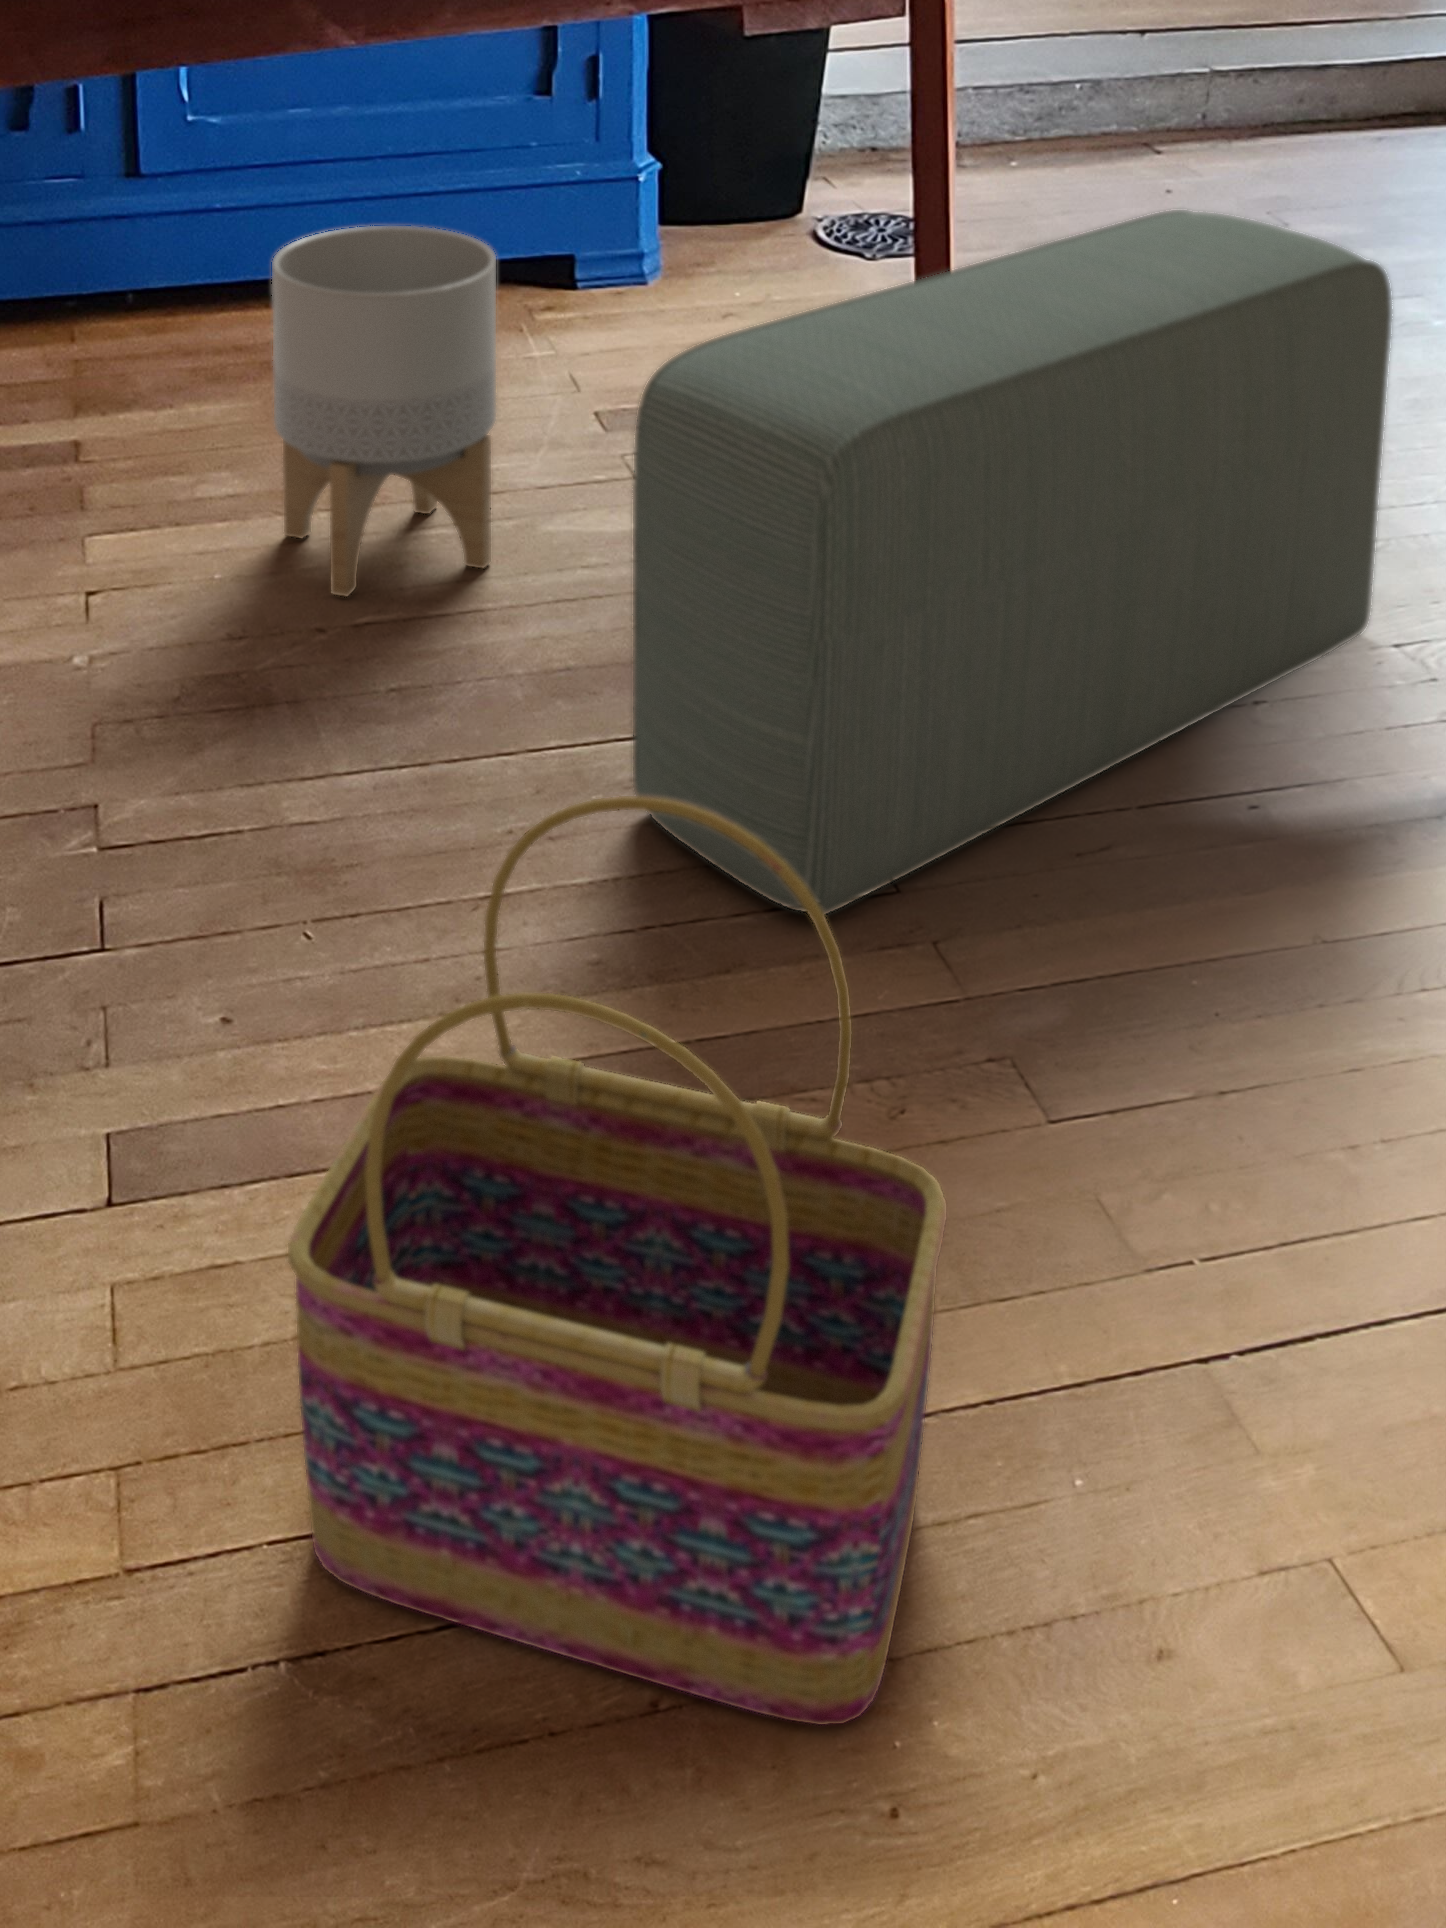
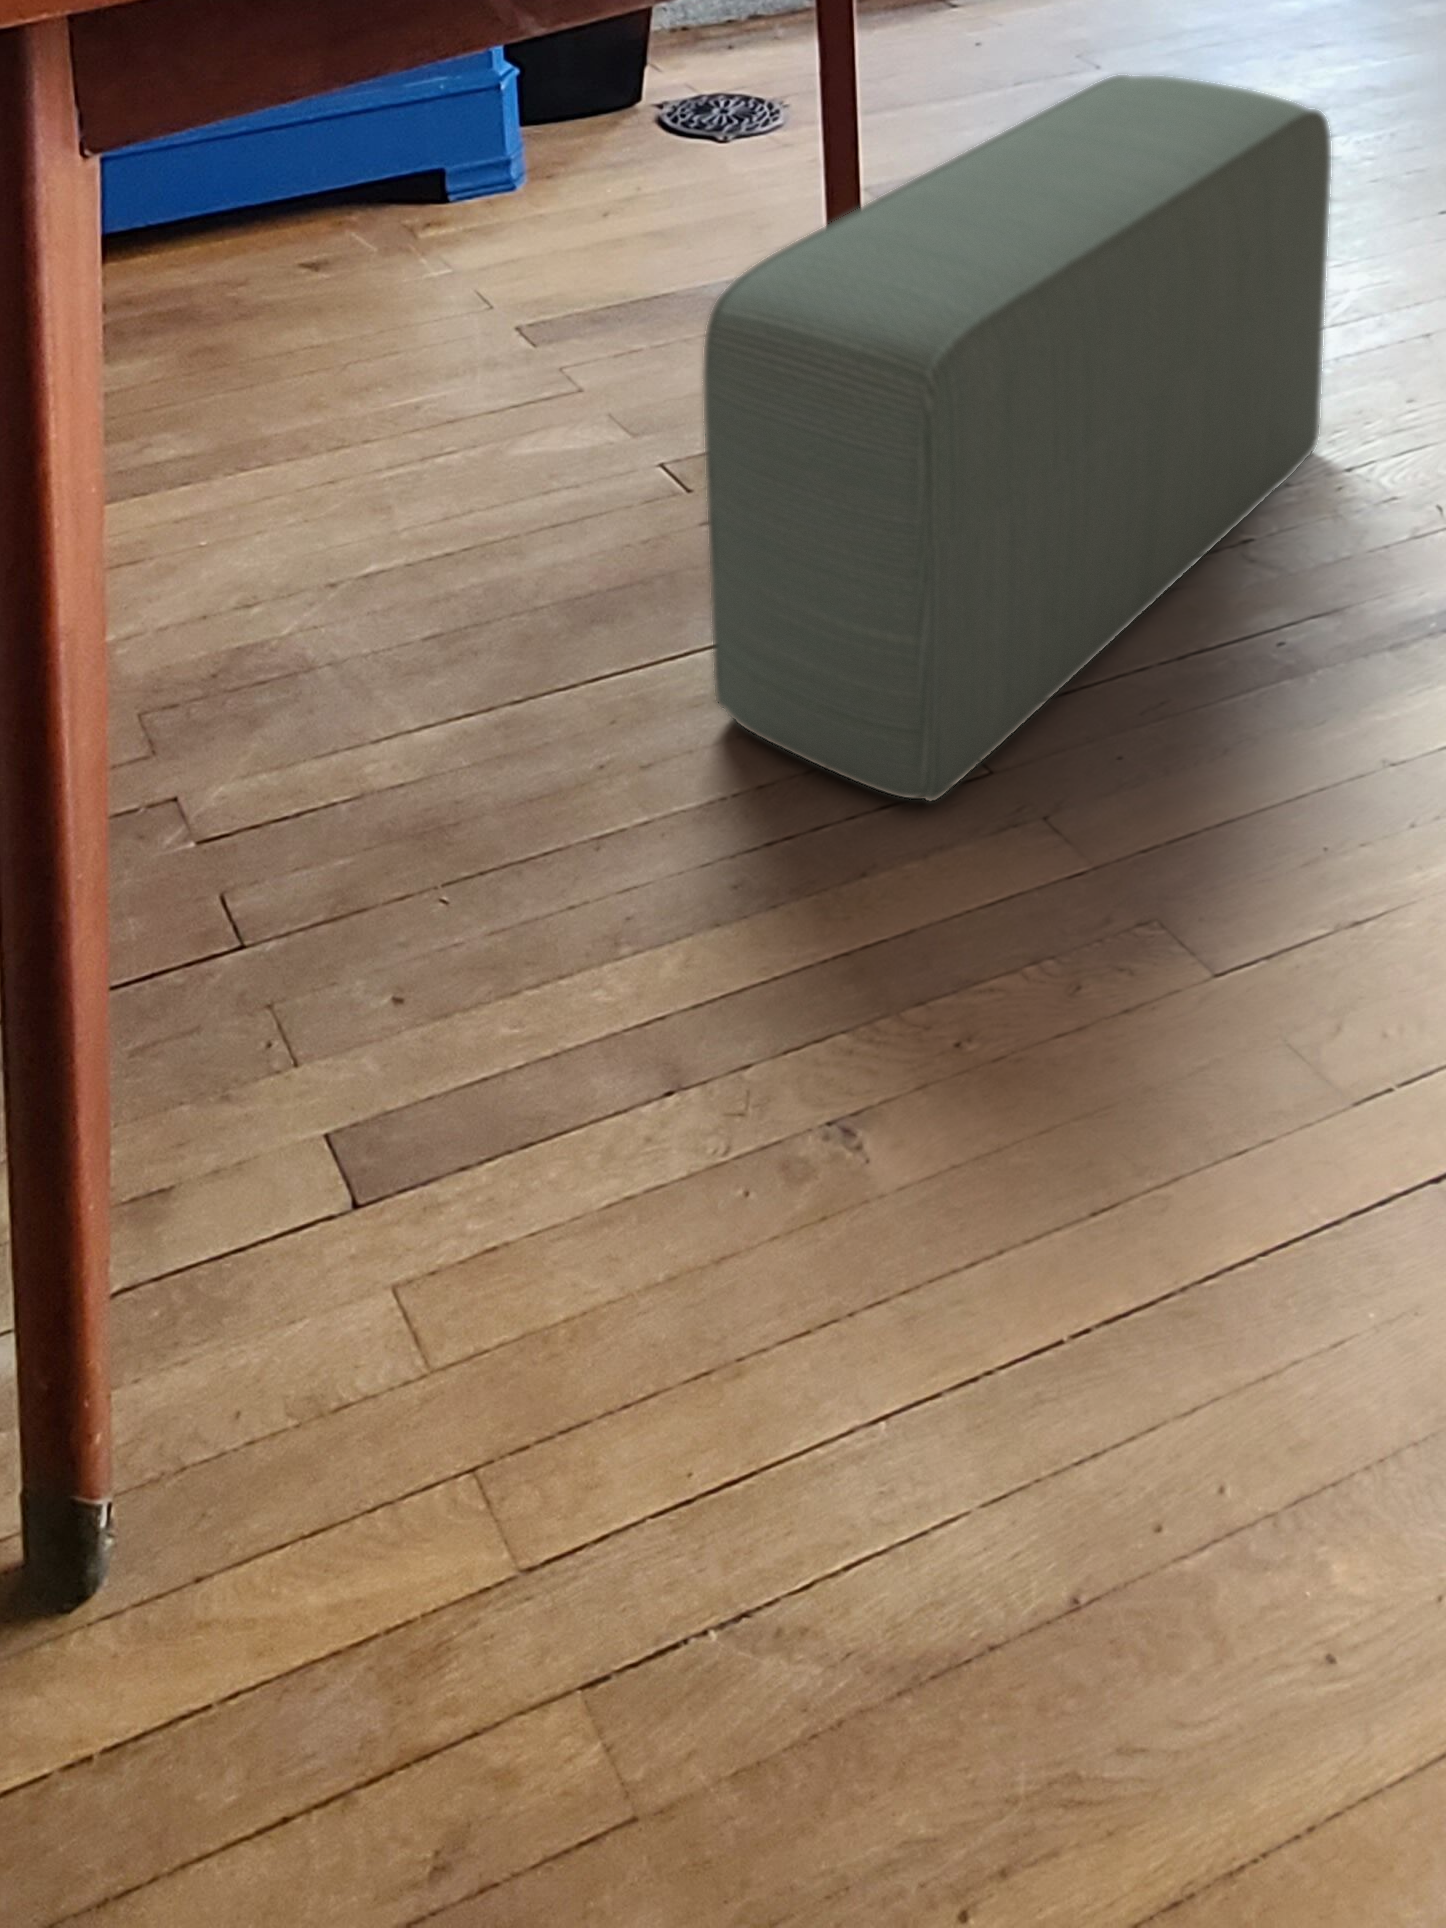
planter: present [272,226,496,596] -> none [242,163,482,539]
basket: present [288,796,947,1725] -> none [661,752,1304,1595]

